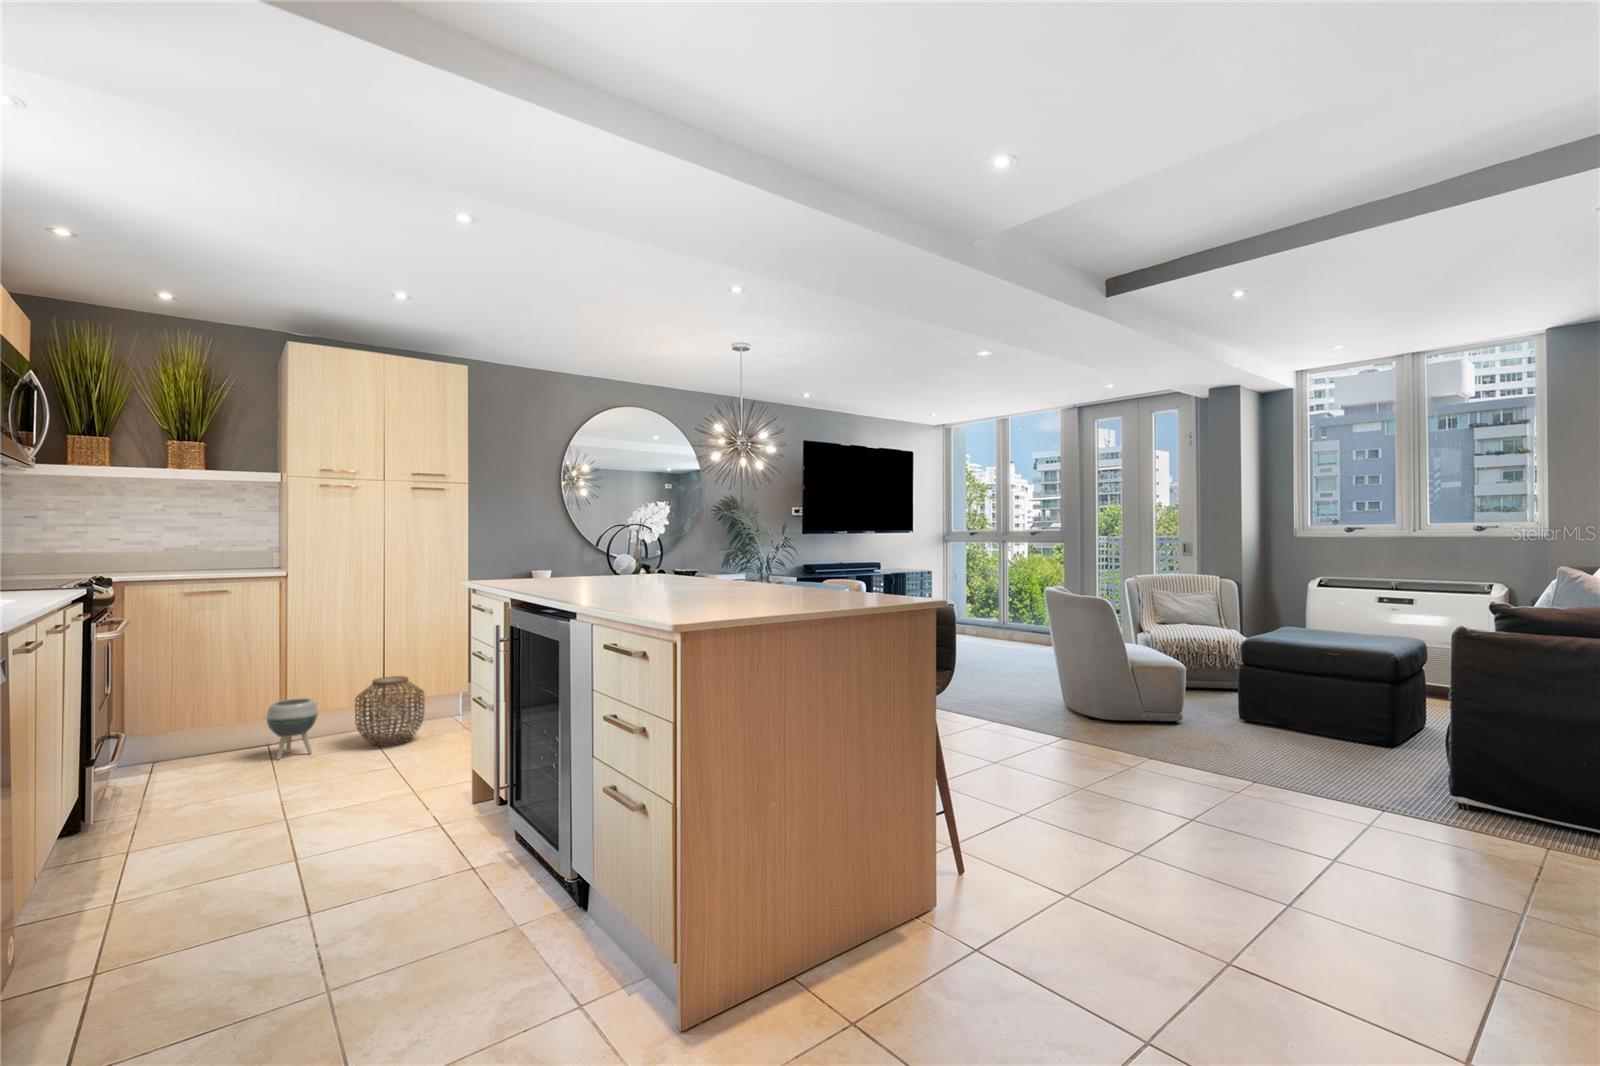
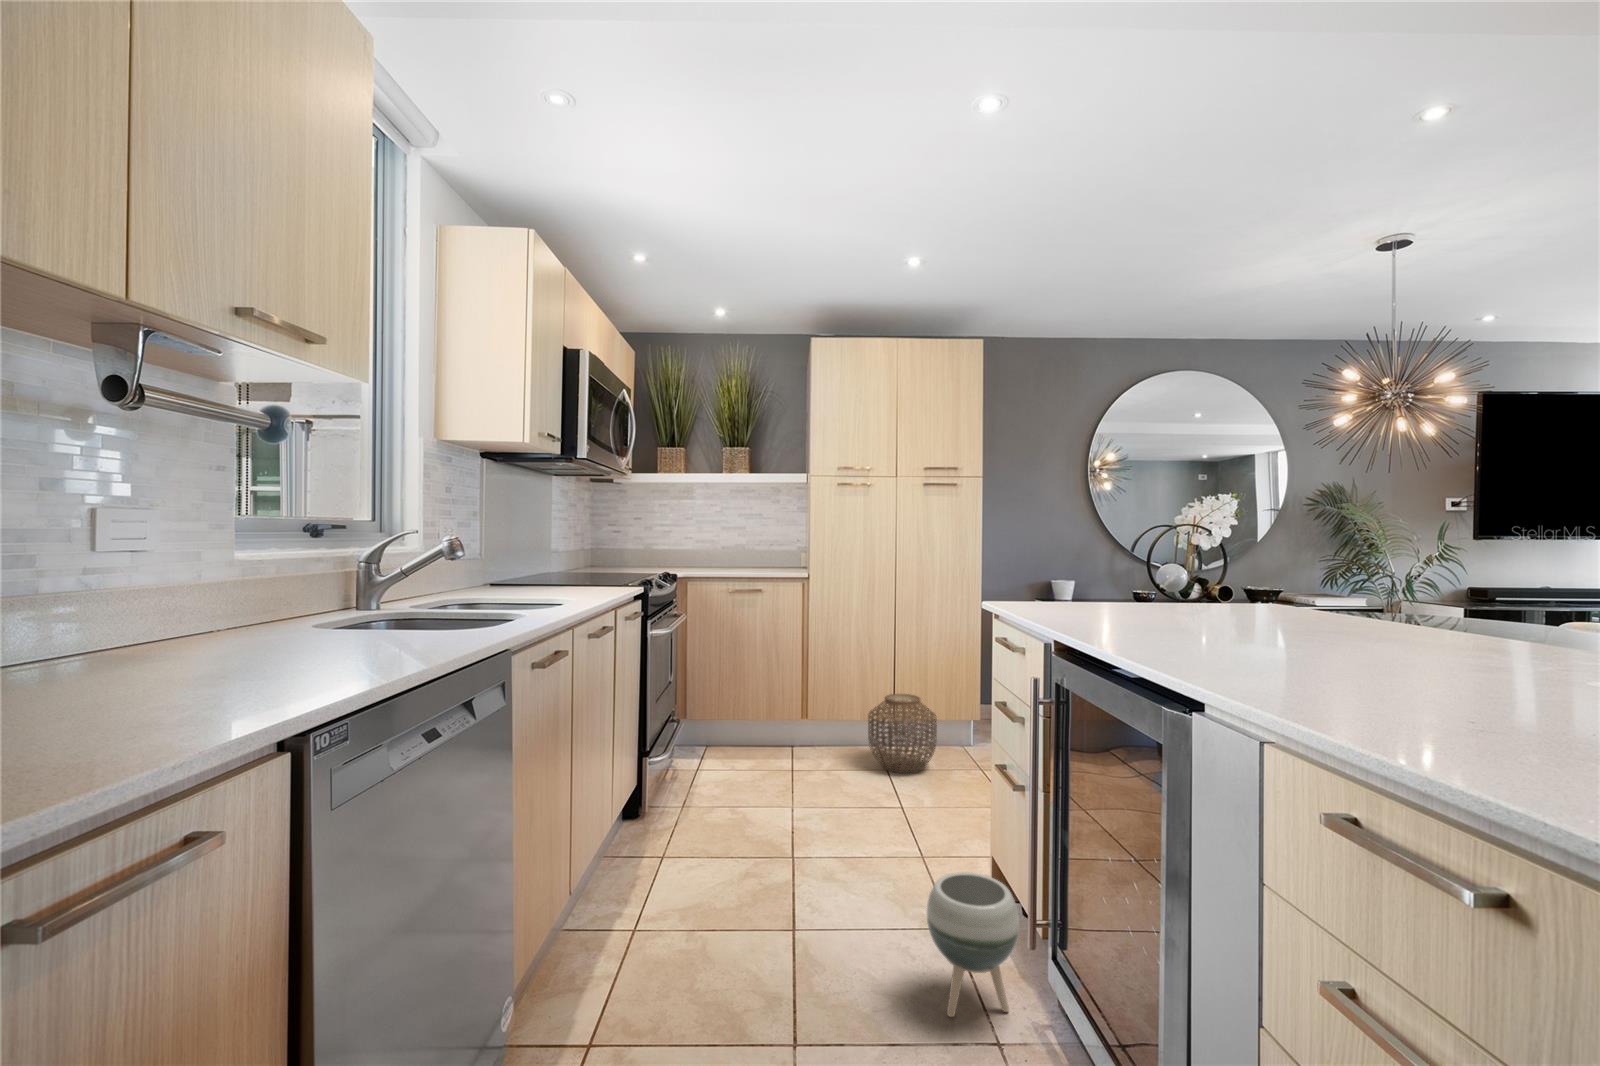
planter: present [266,698,318,759] -> present [927,872,1019,1017]

